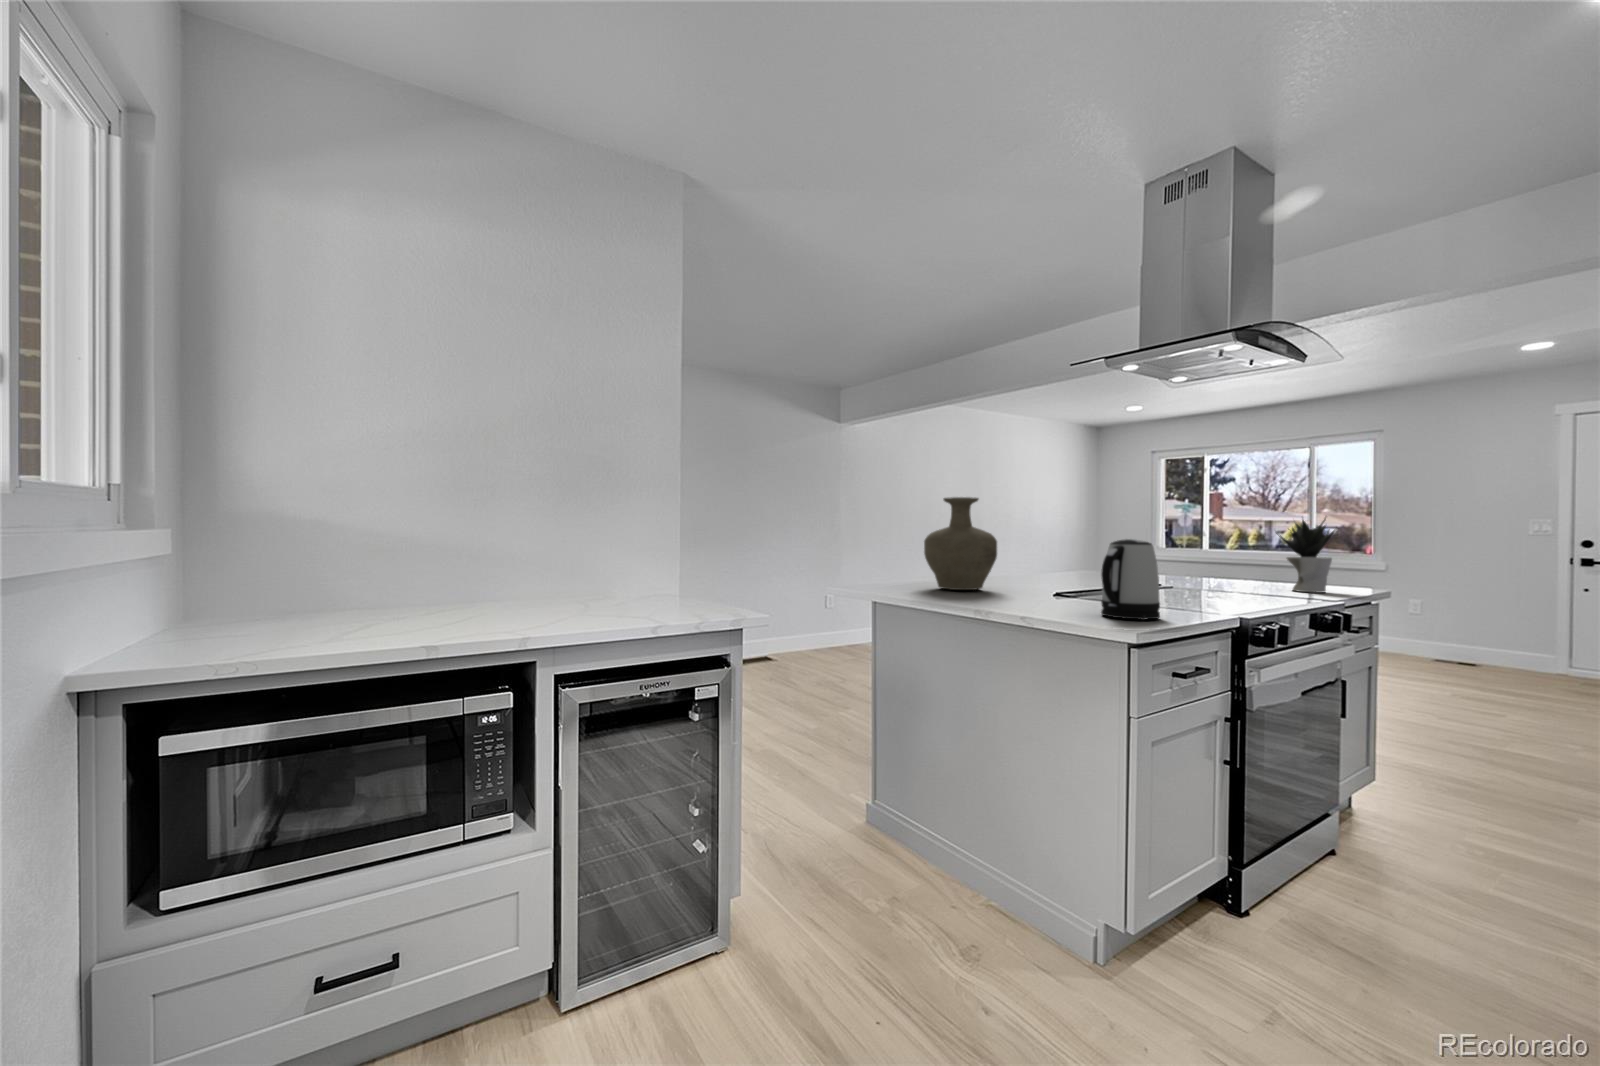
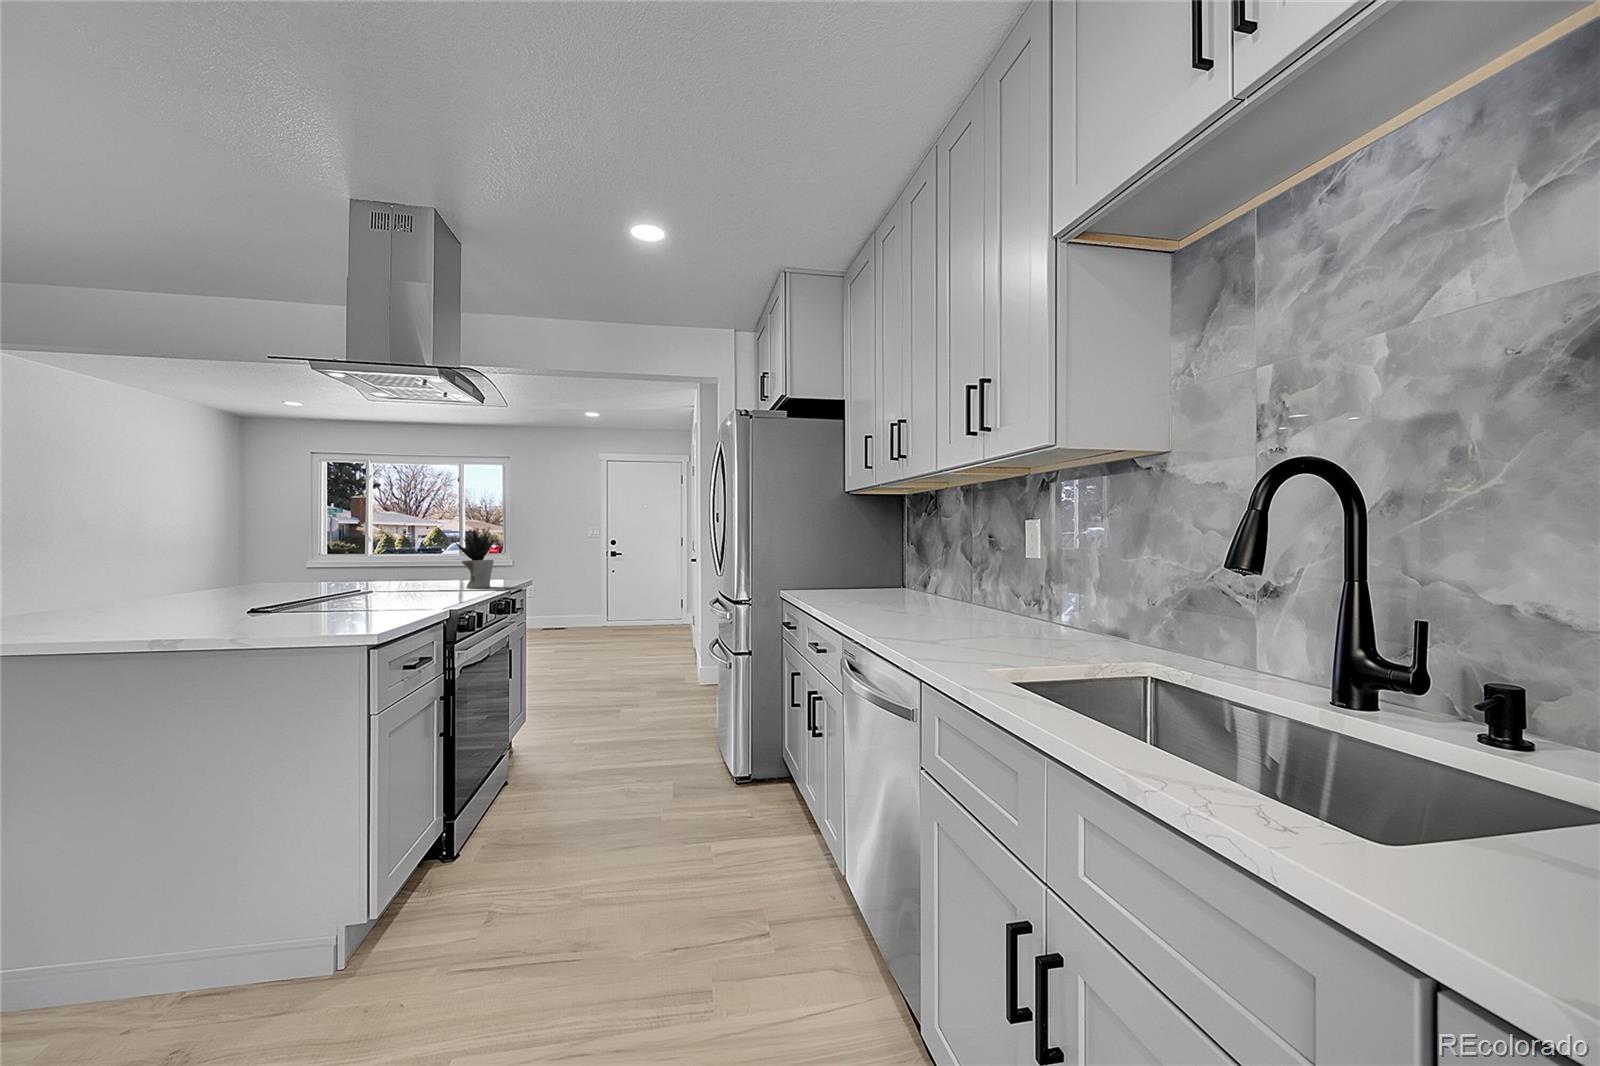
vase: present [924,497,997,590] -> none [65,508,184,621]
kettle: present [1101,539,1160,620] -> none [338,553,394,625]

